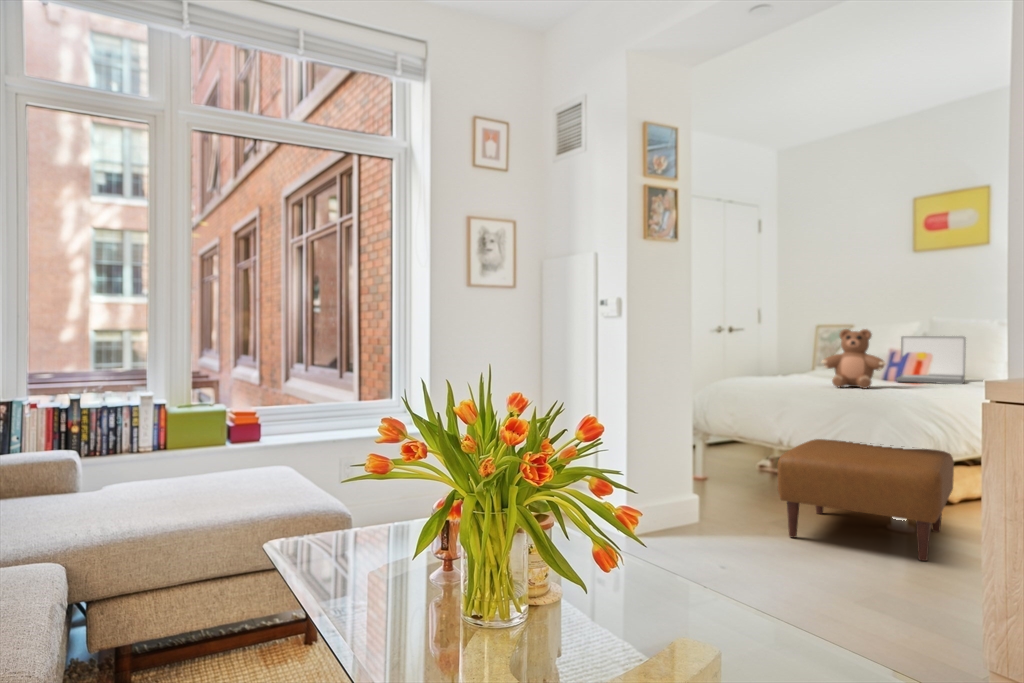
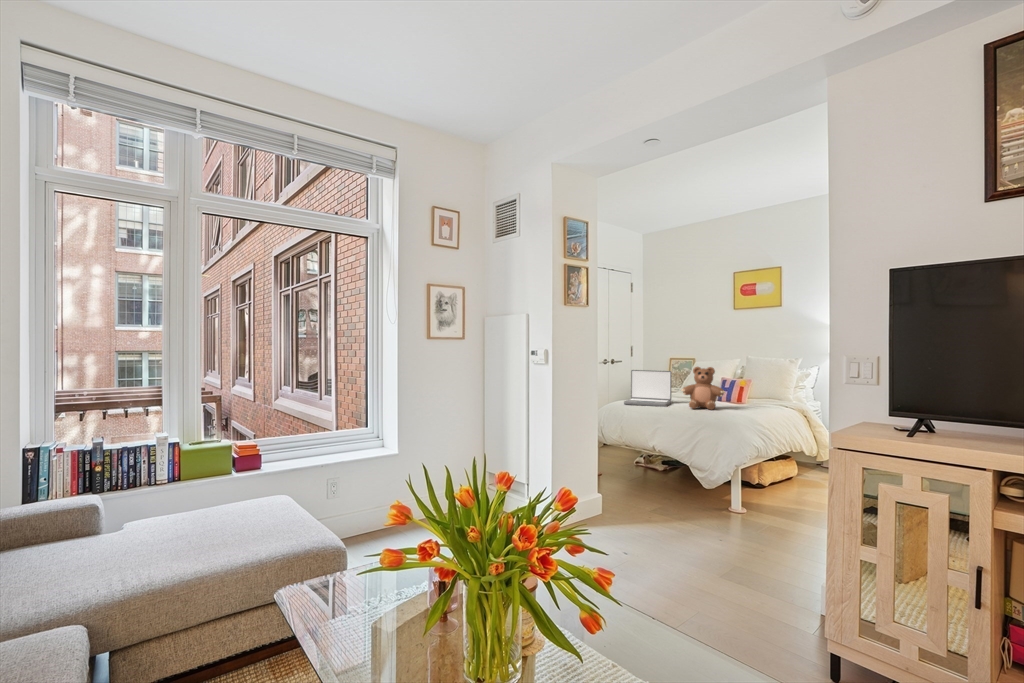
laptop: present [896,336,966,384] -> present [624,370,672,407]
ottoman: present [777,439,954,561] -> none [658,449,774,540]

